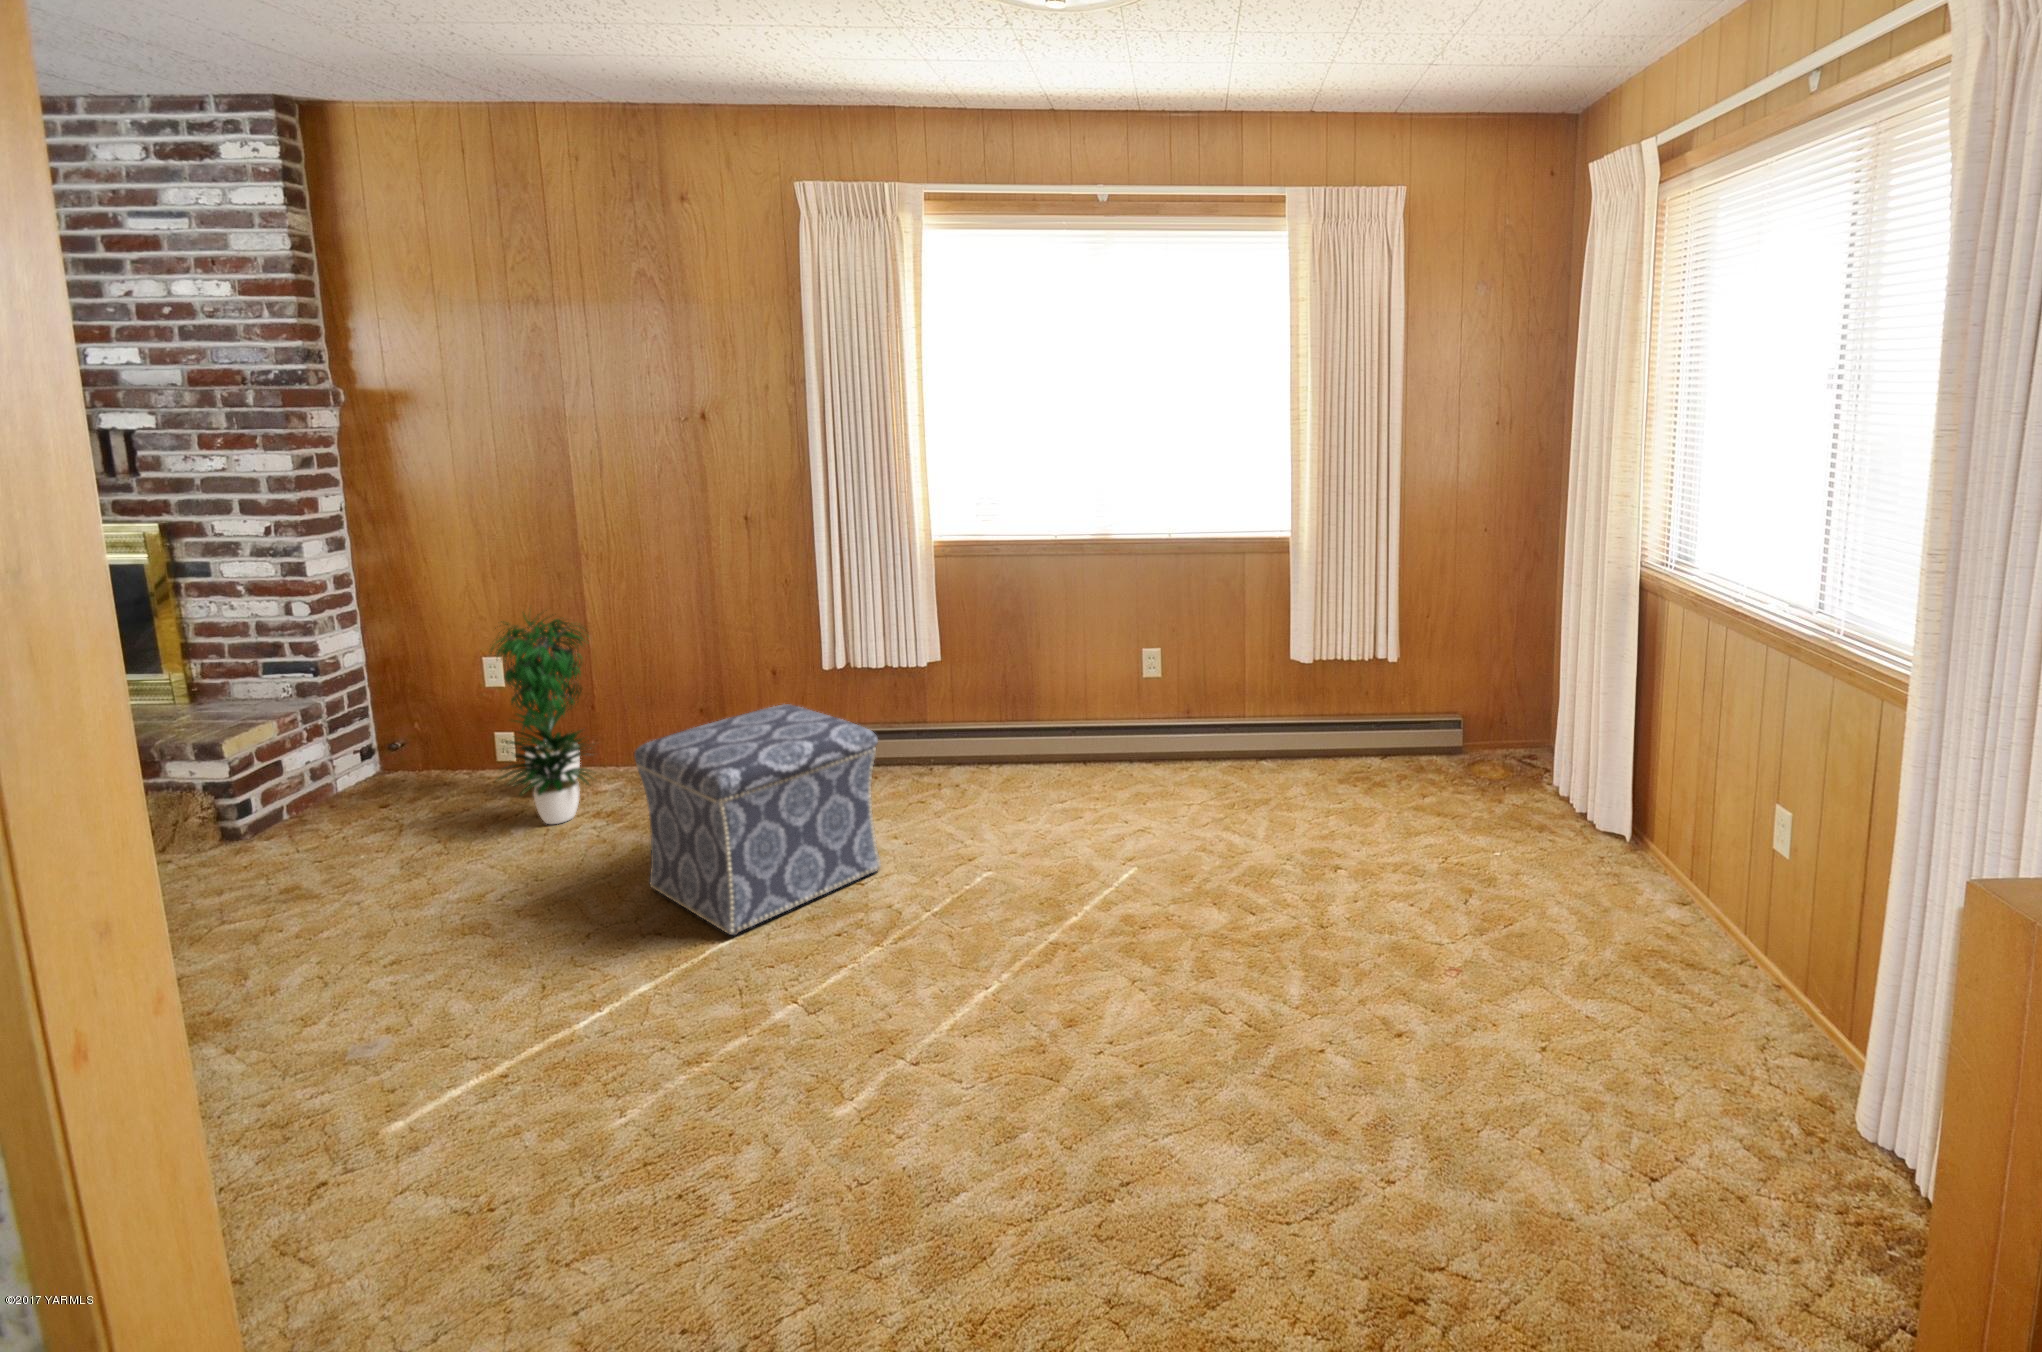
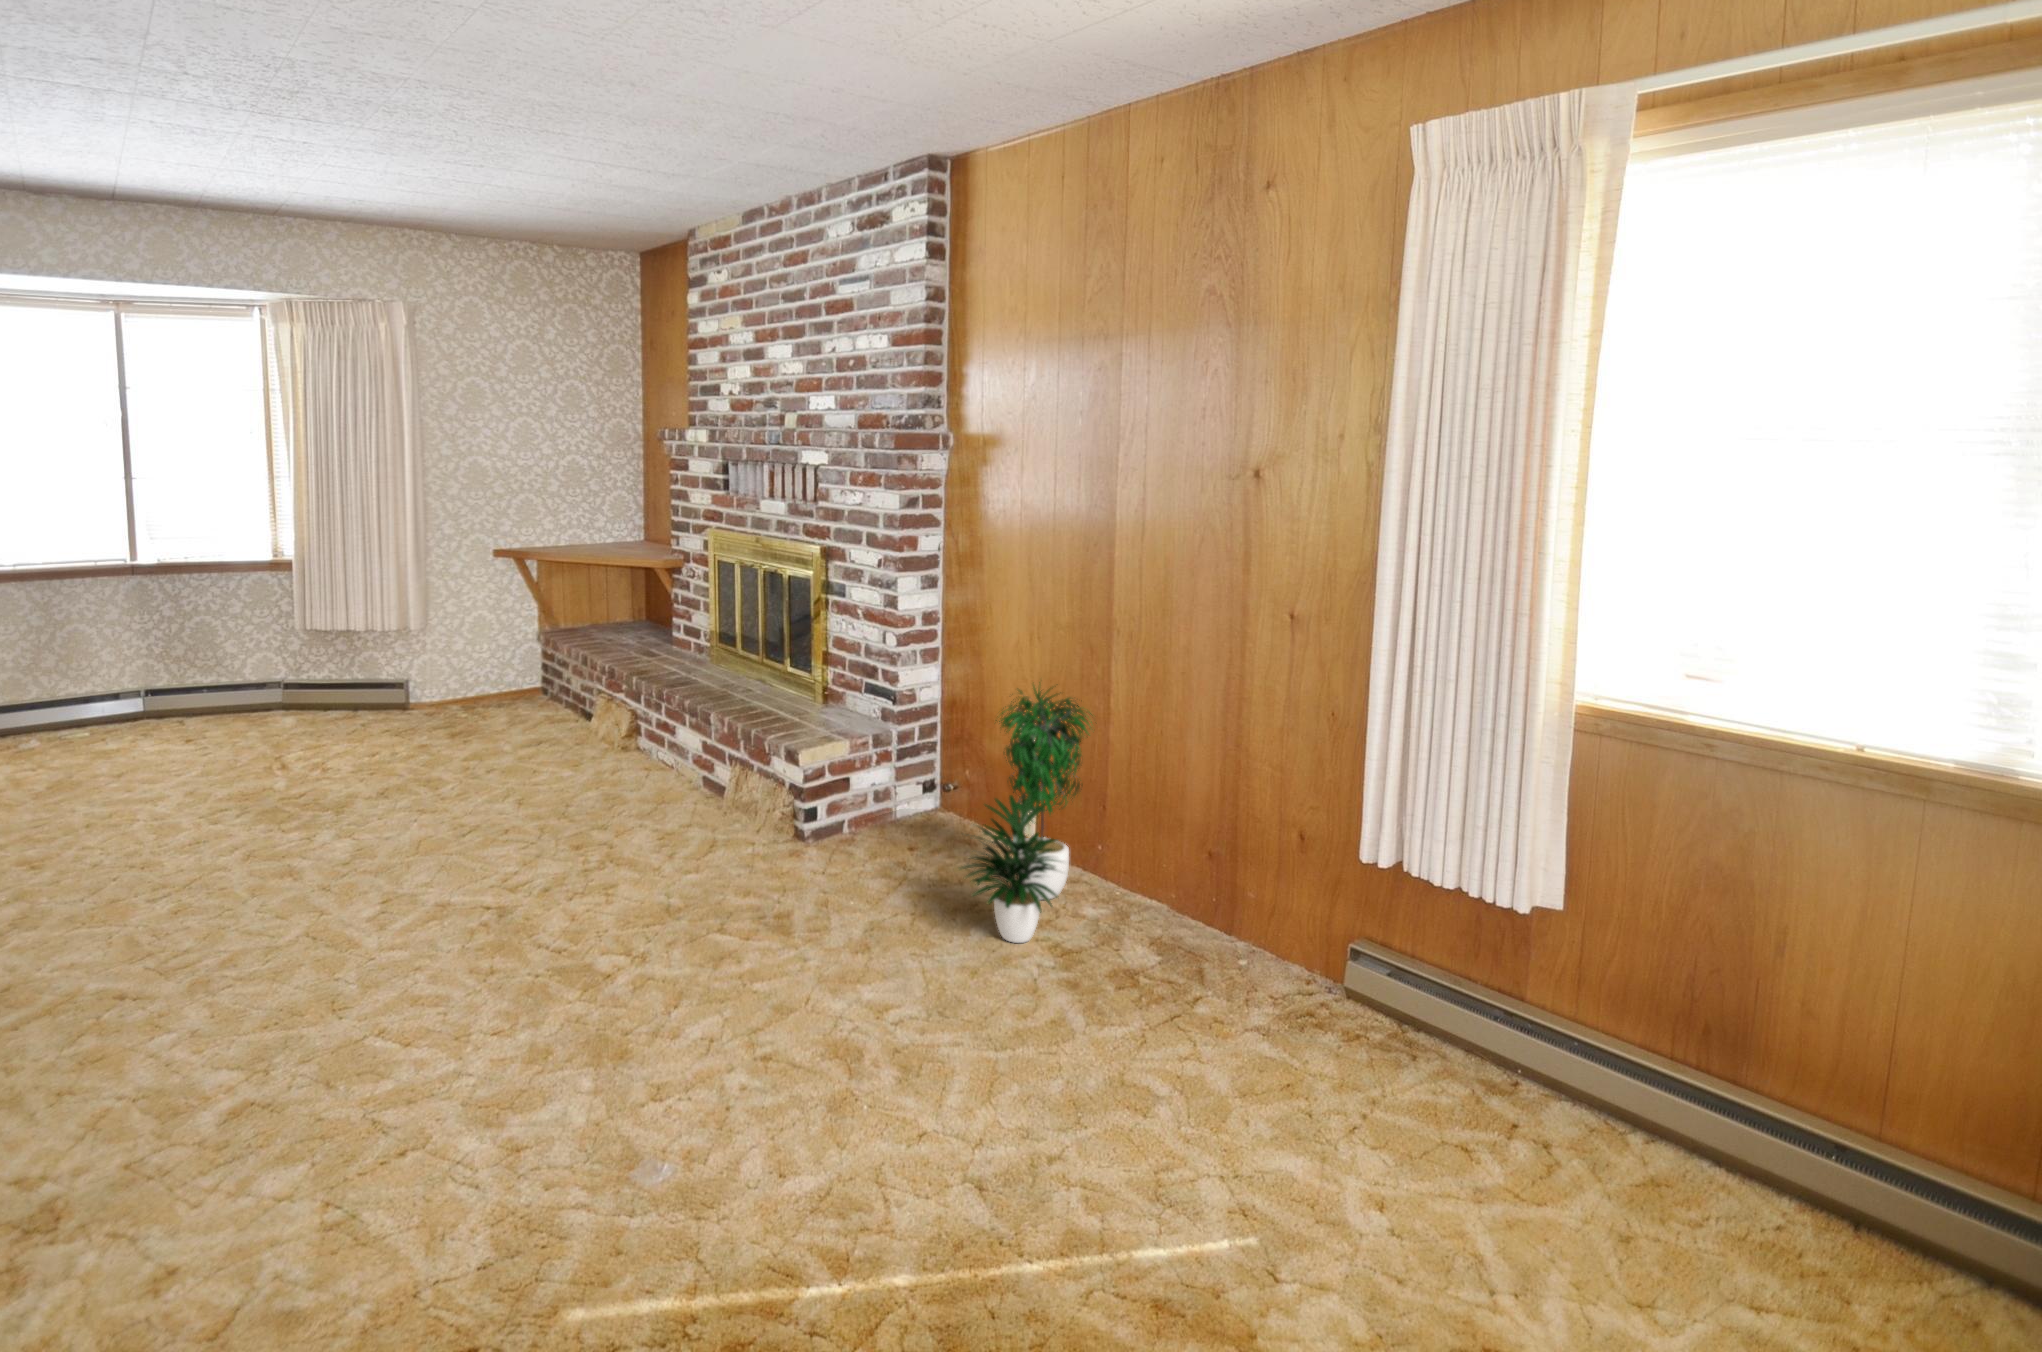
ottoman: present [634,704,881,935] -> none [1021,902,1343,1278]

